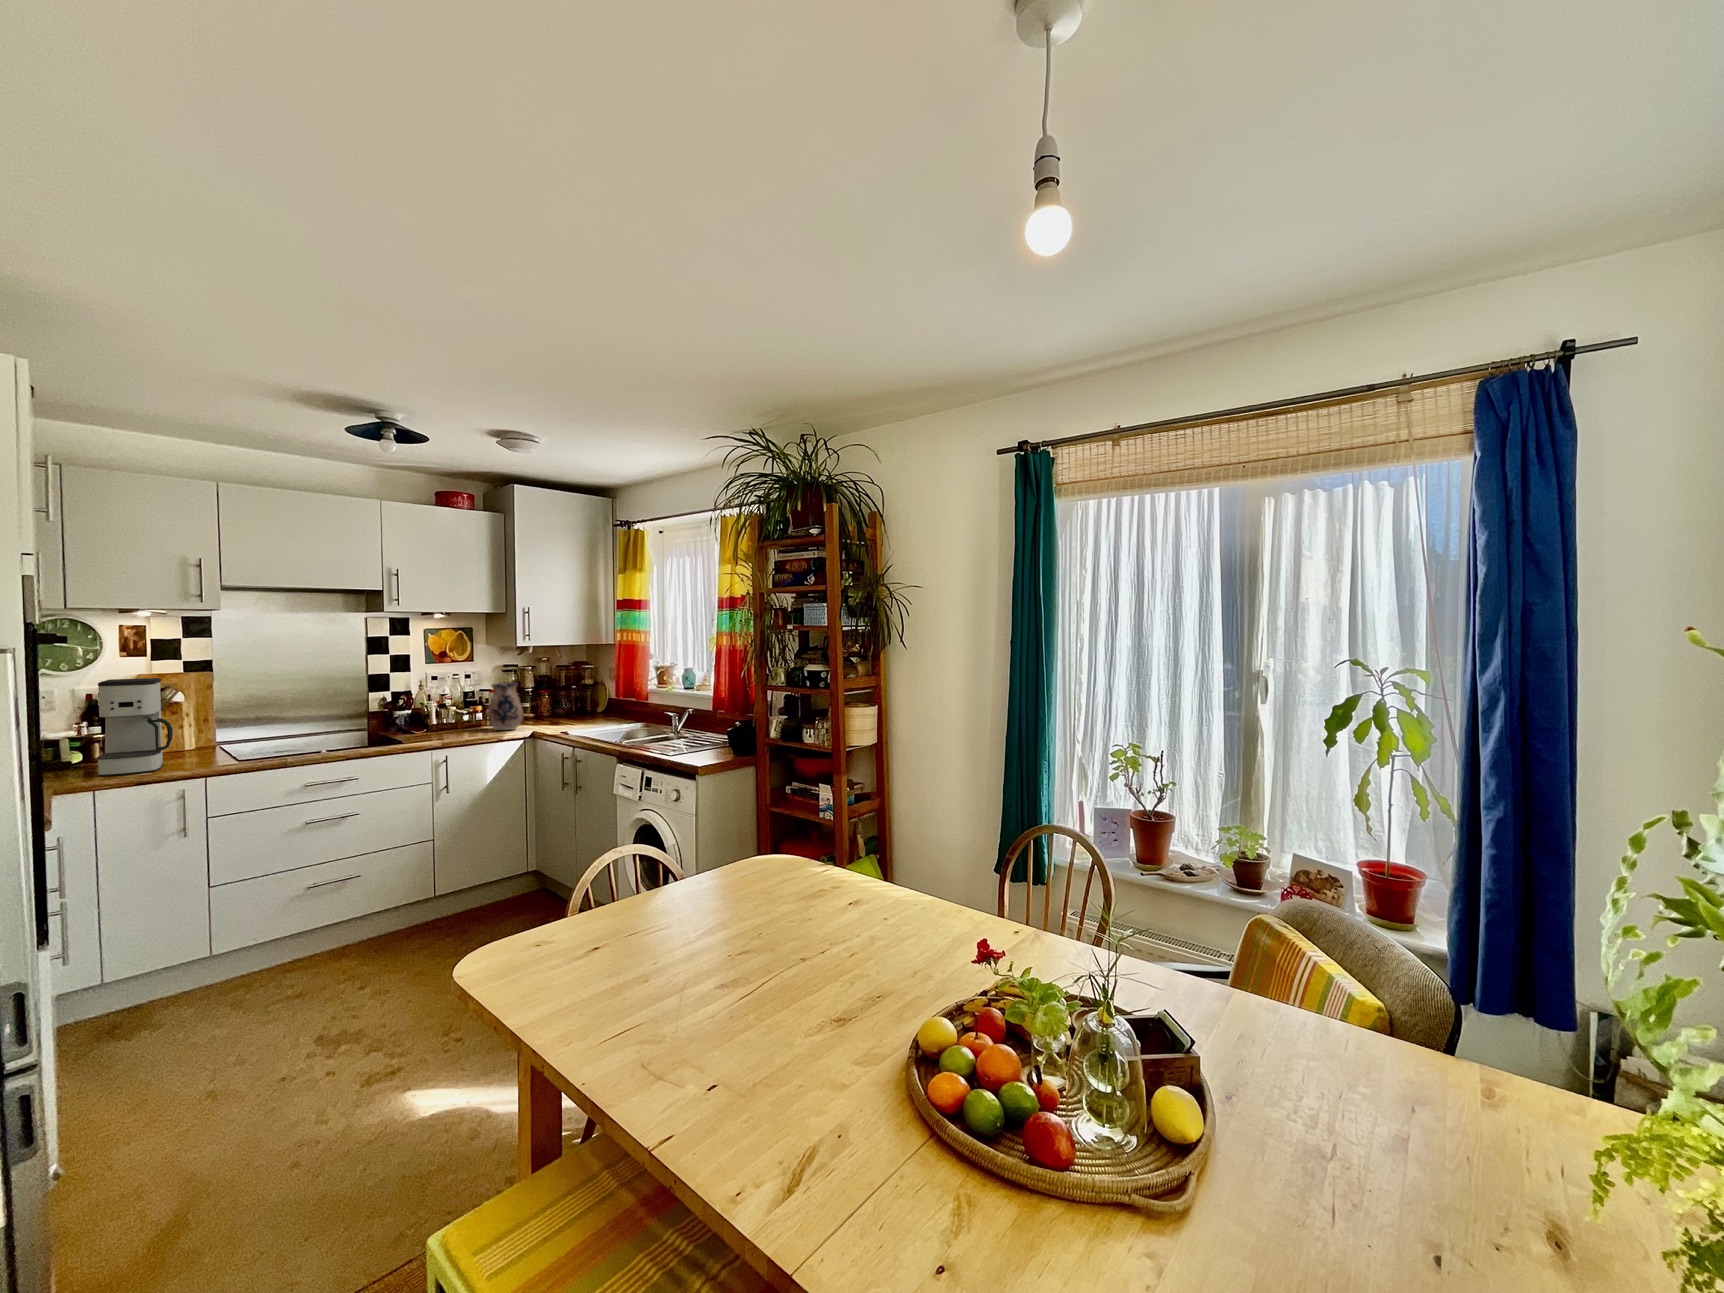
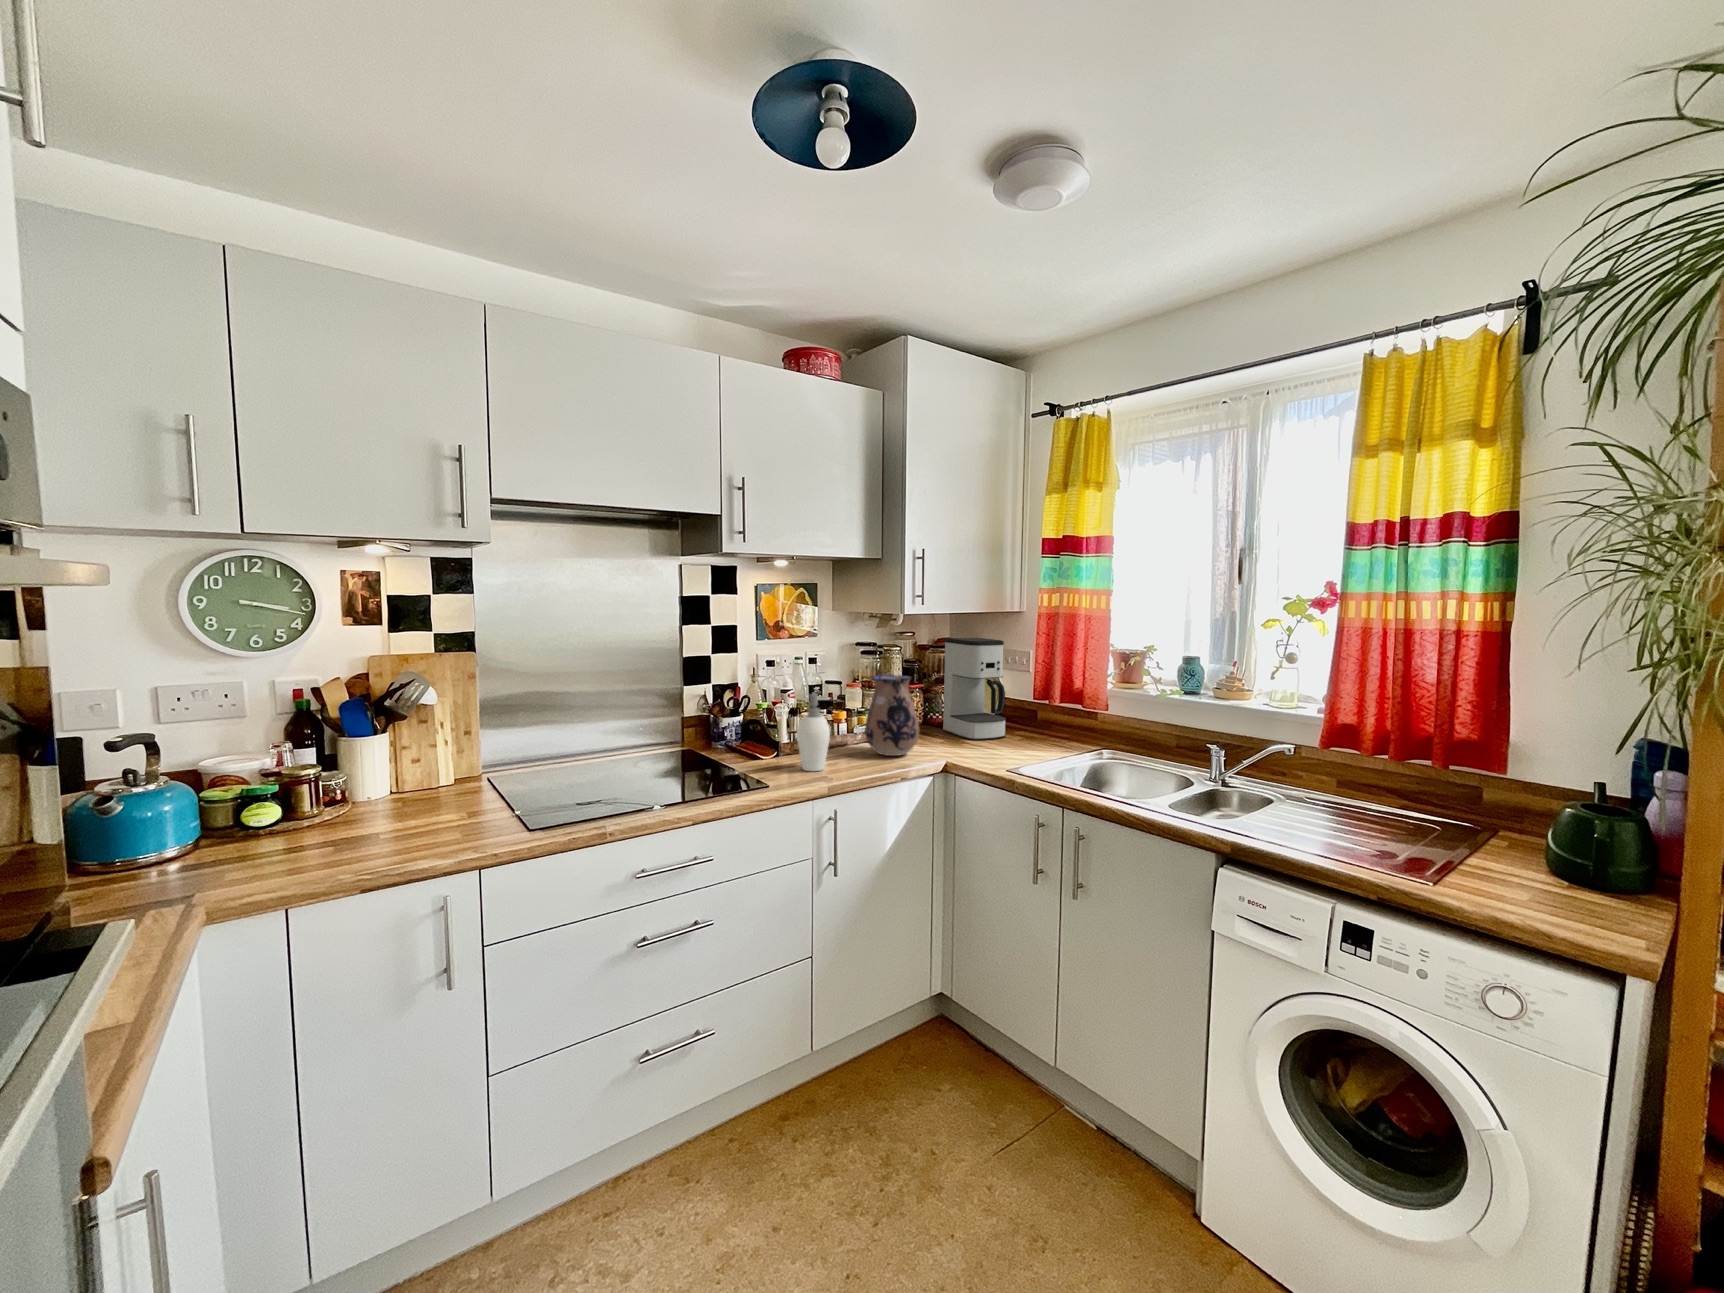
coffee maker: present [97,678,173,776] -> present [943,638,1006,740]
soap dispenser: none [431,693,460,738] -> present [797,694,830,771]

